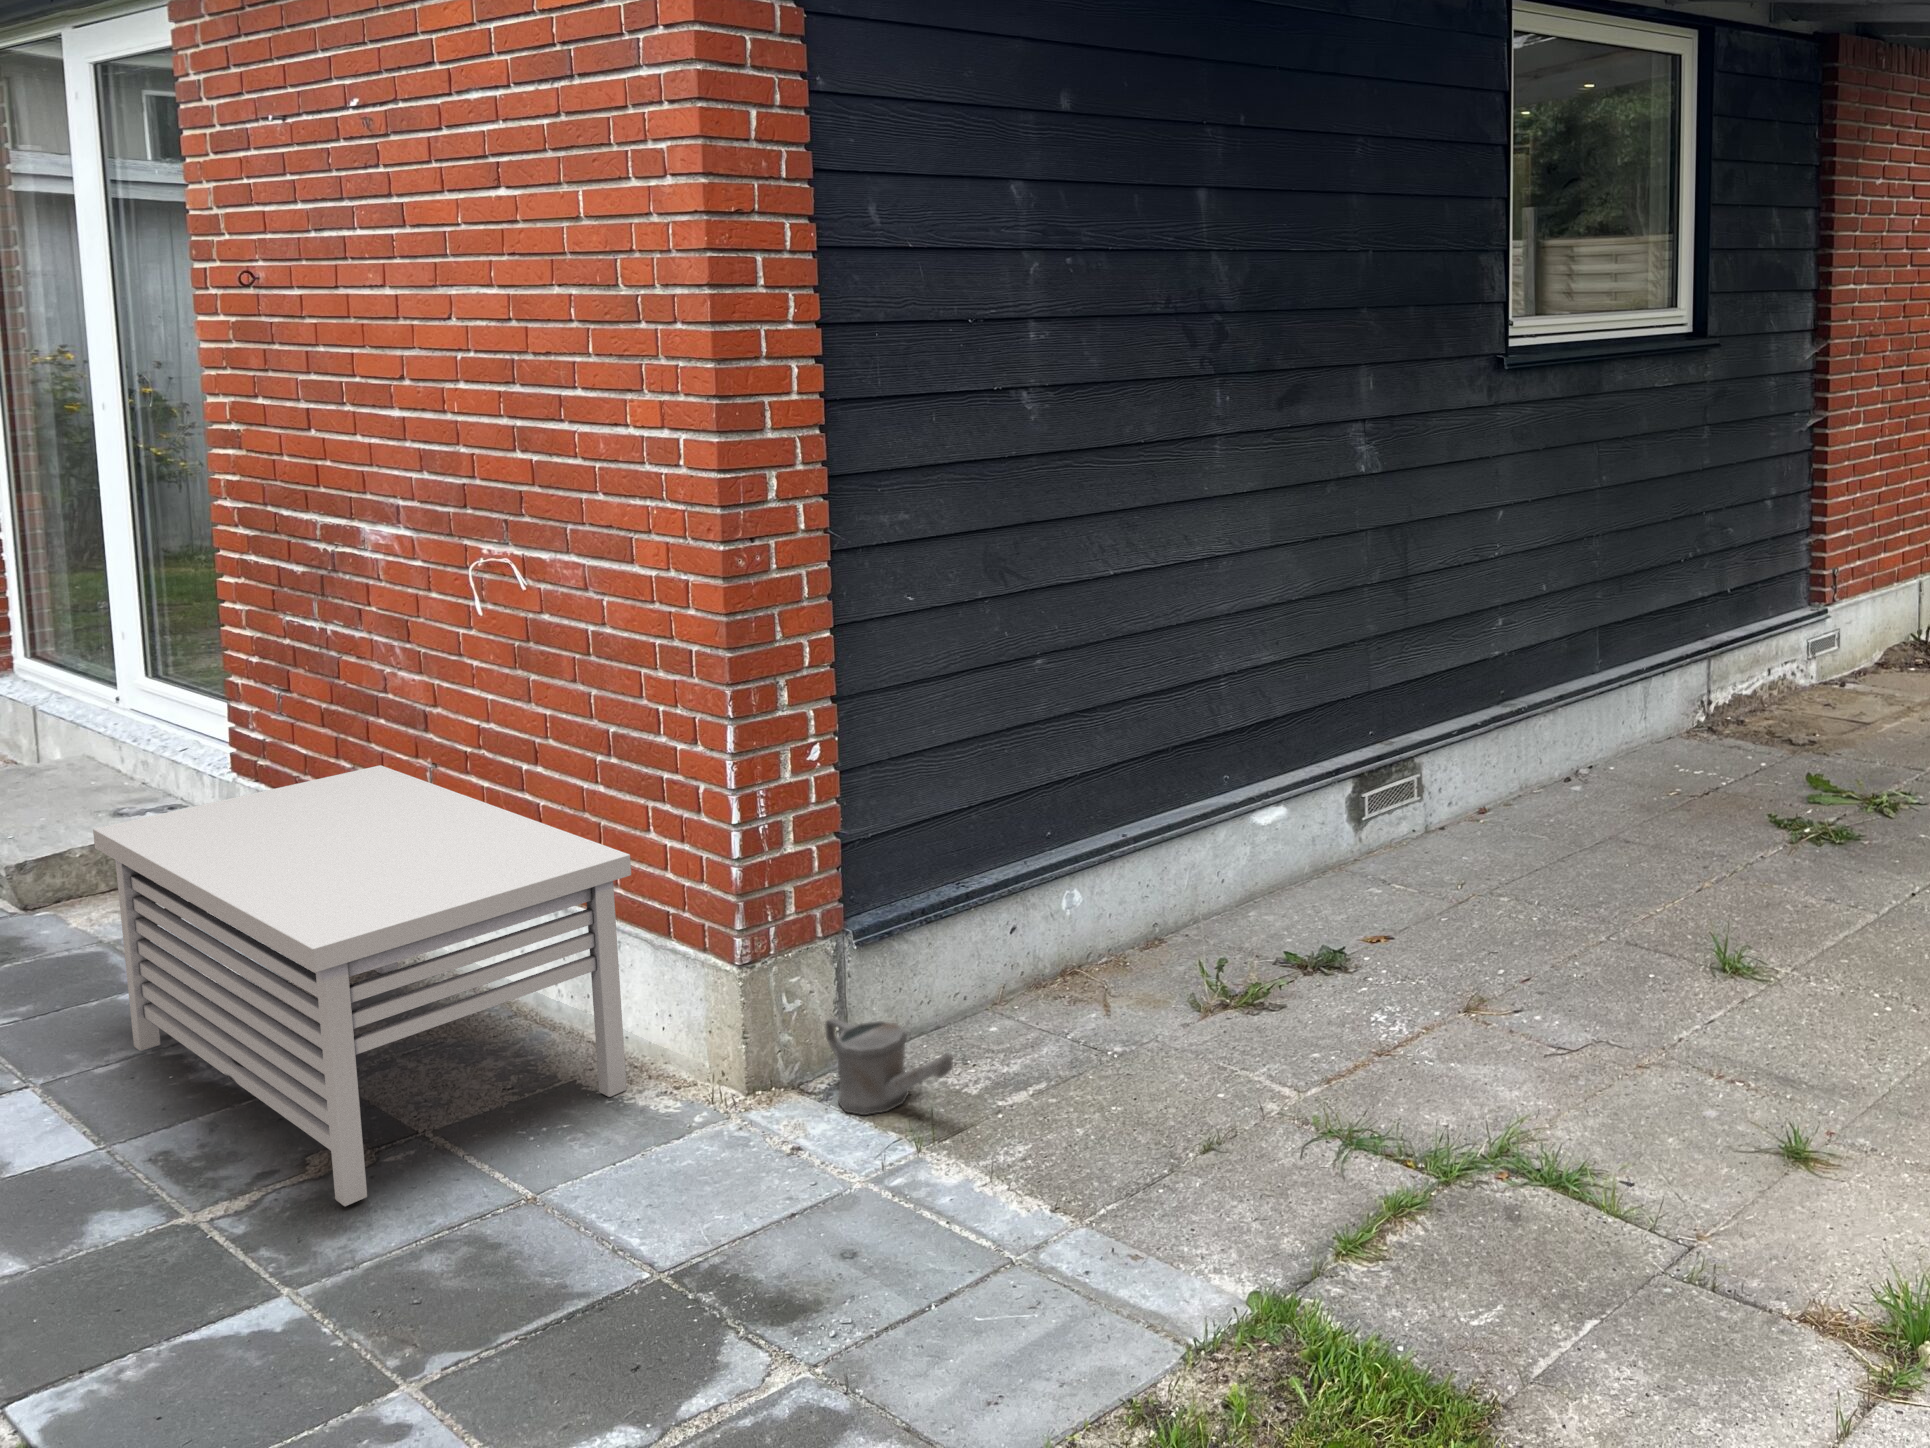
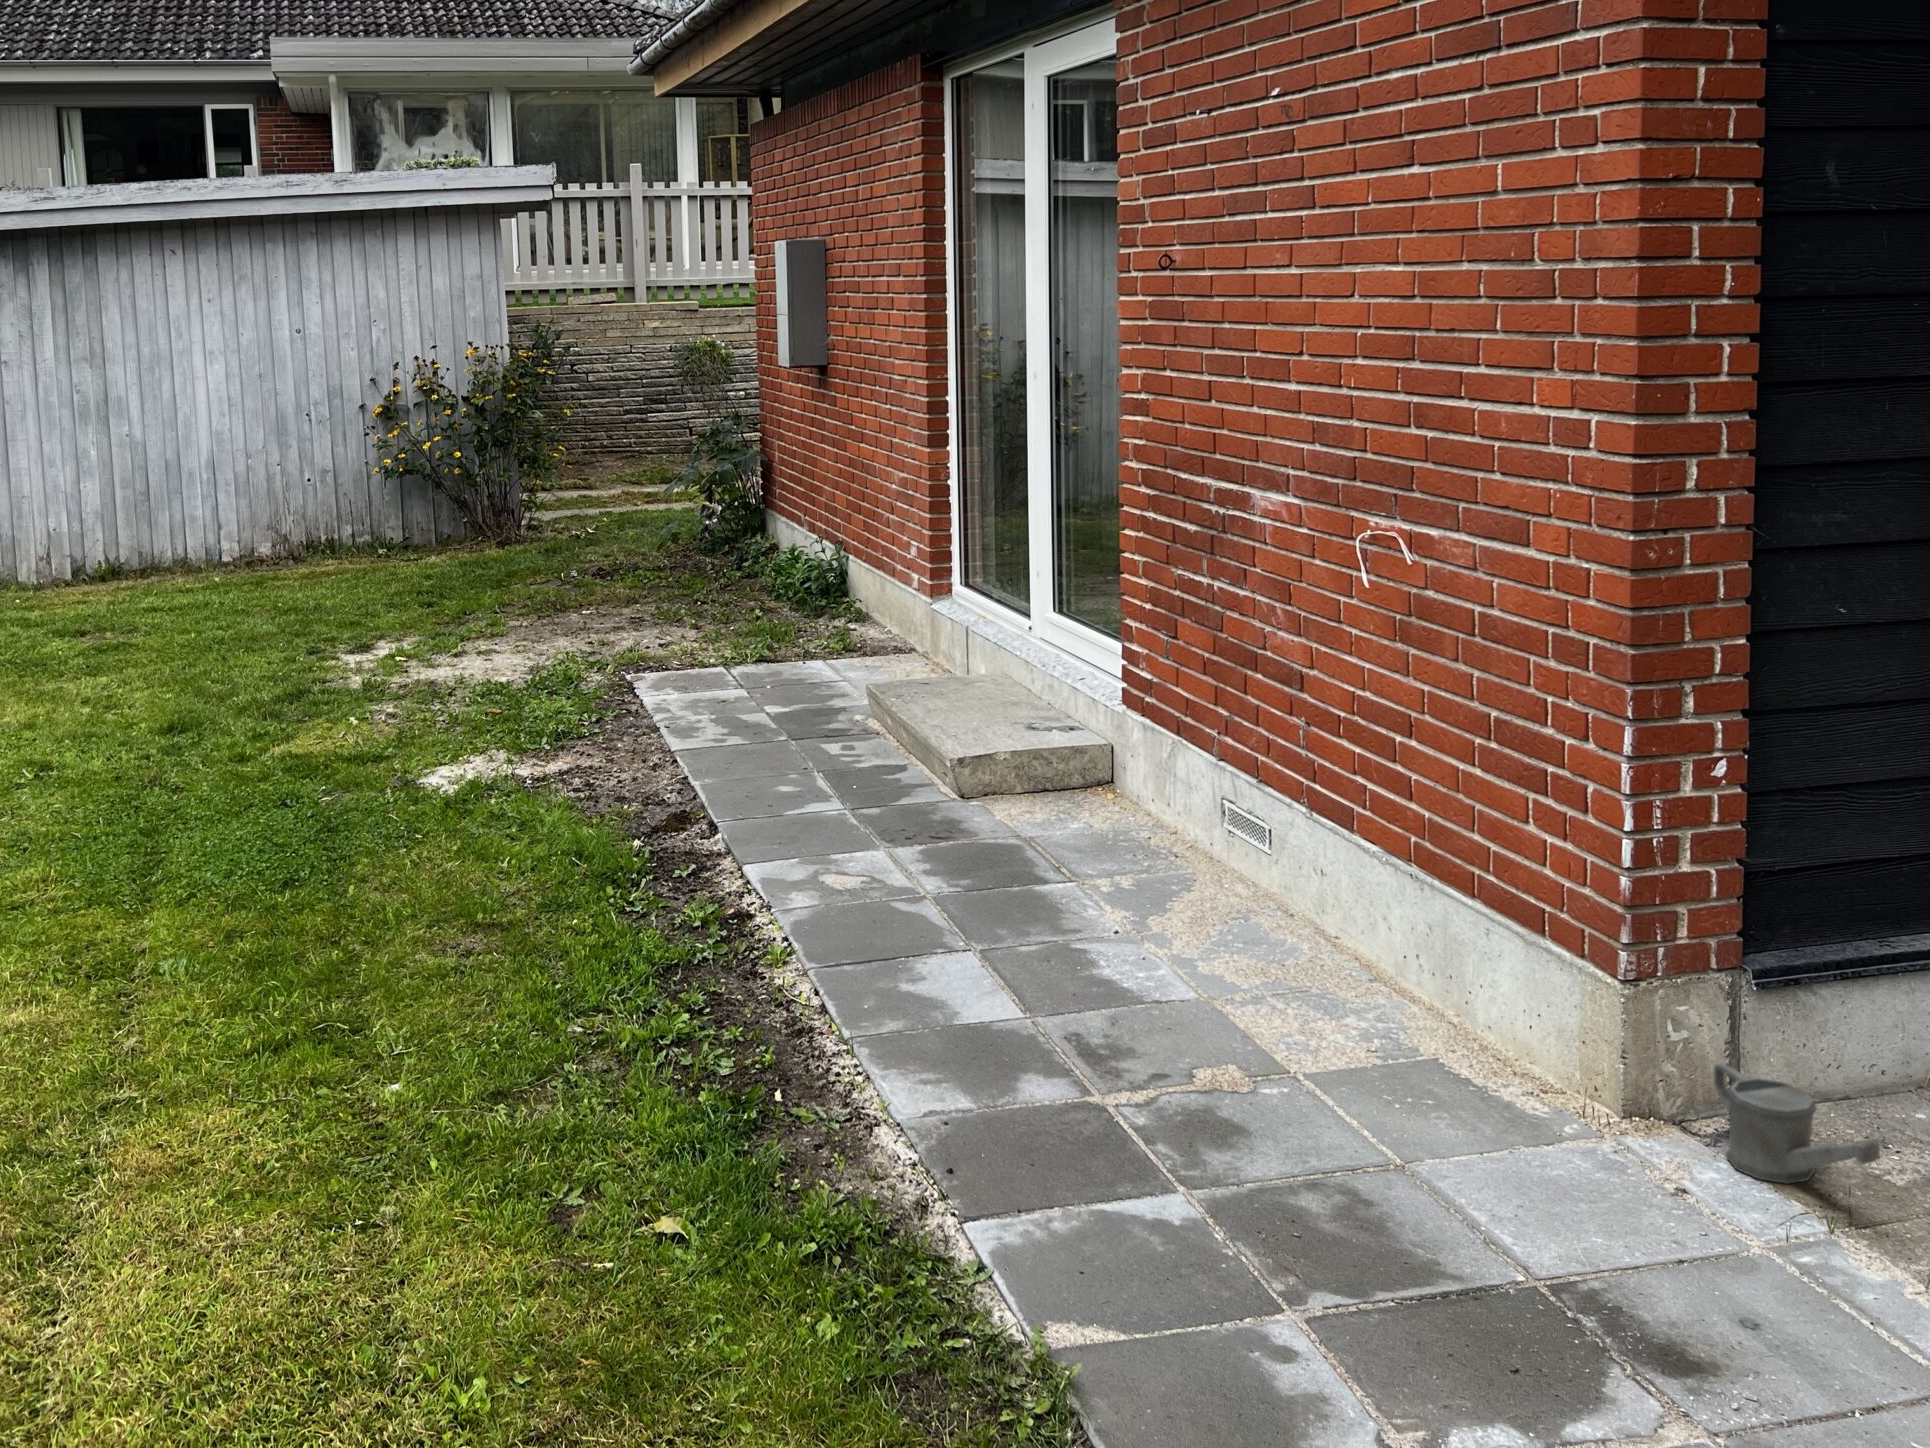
storage bench: present [93,765,631,1206] -> none [1042,716,1508,1109]

